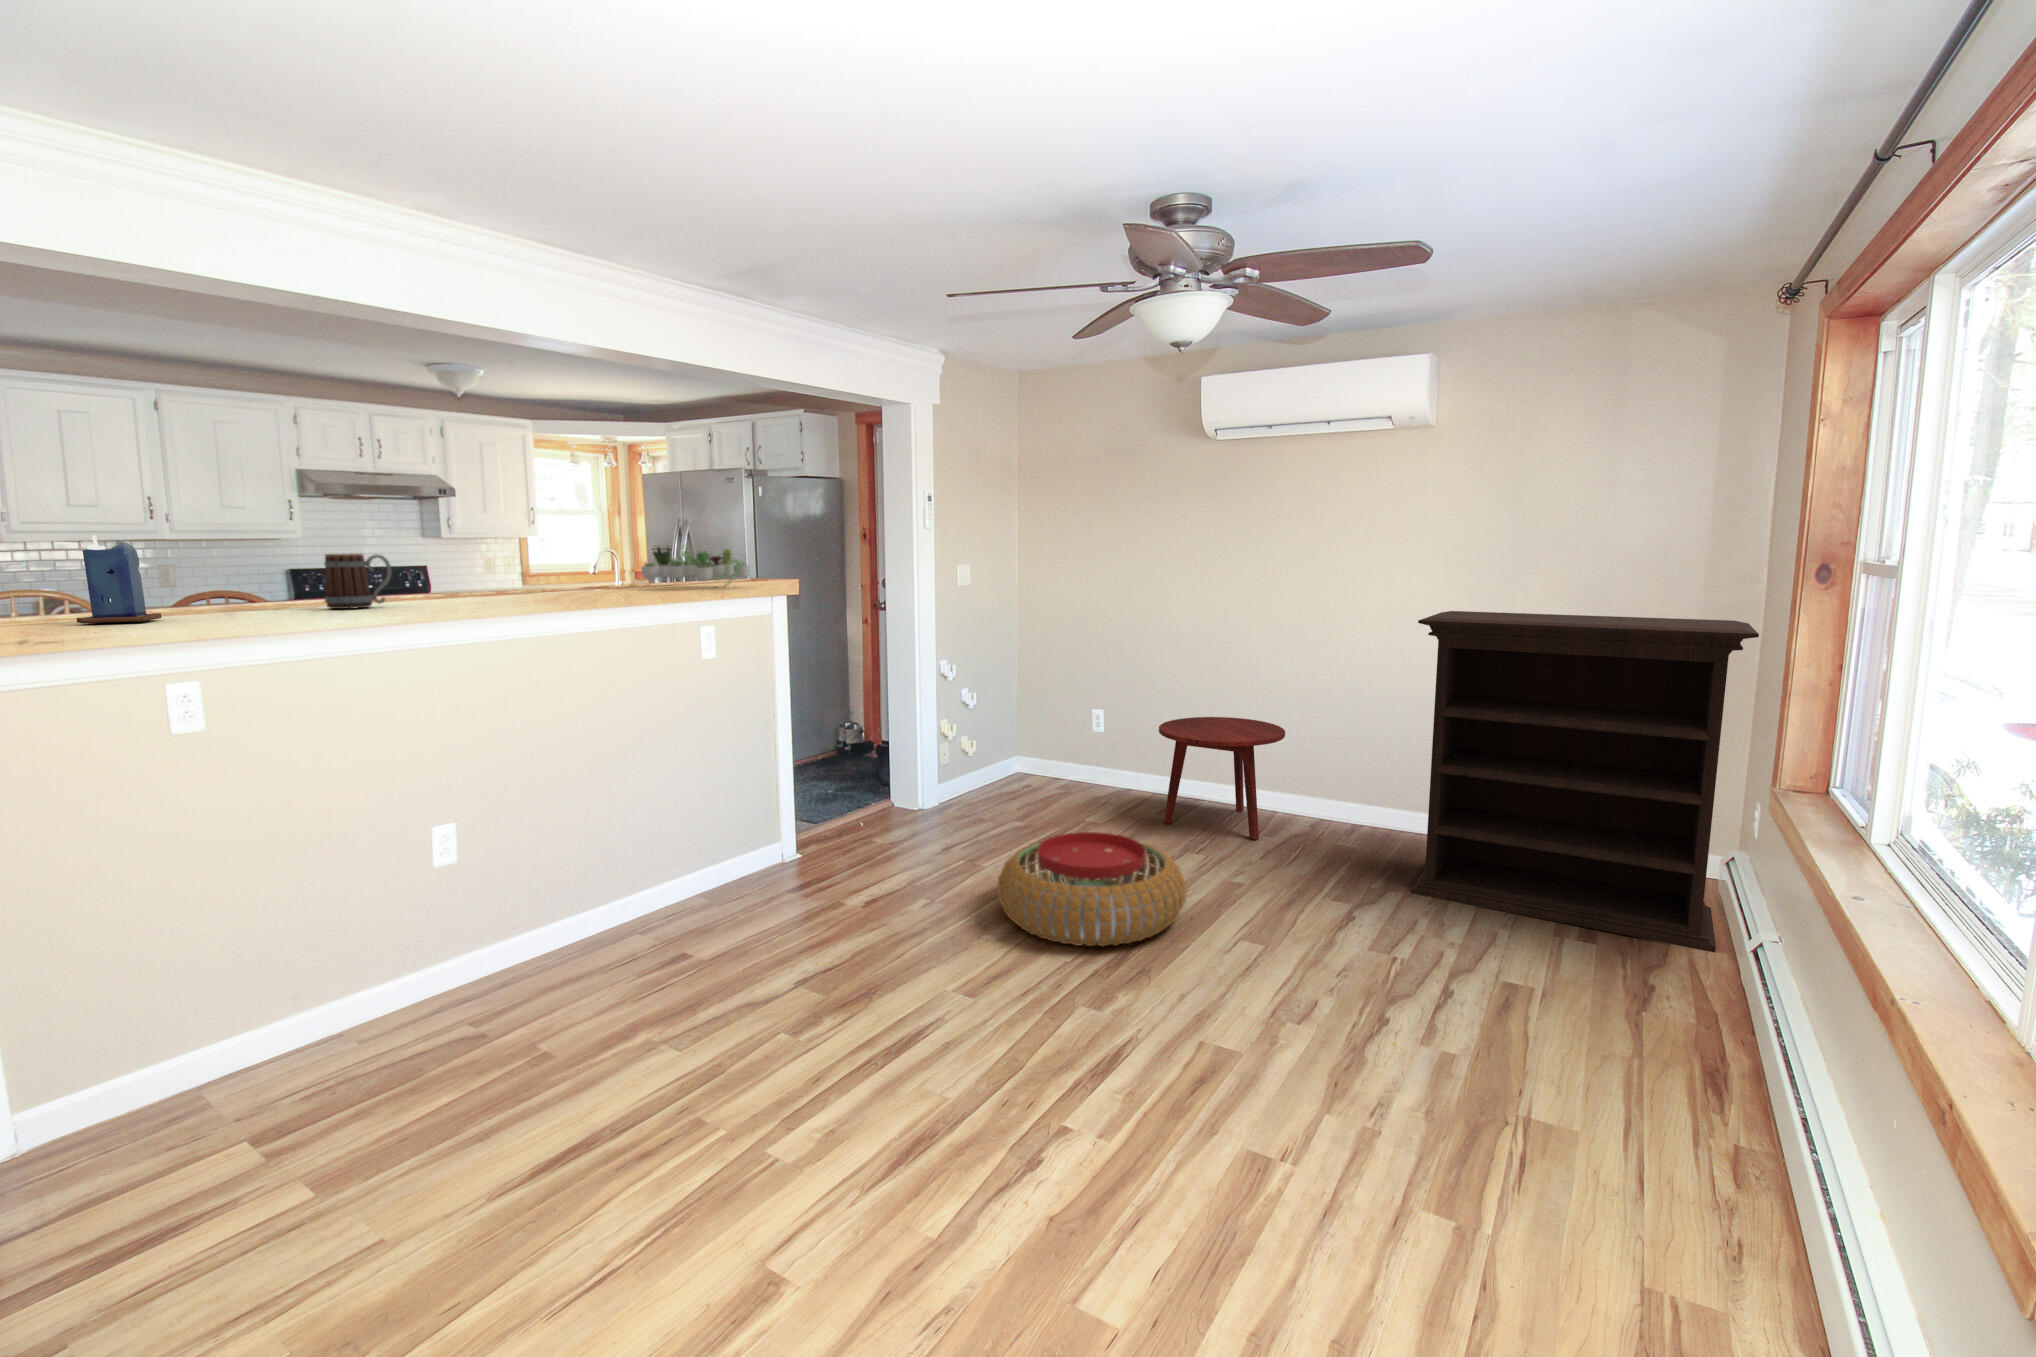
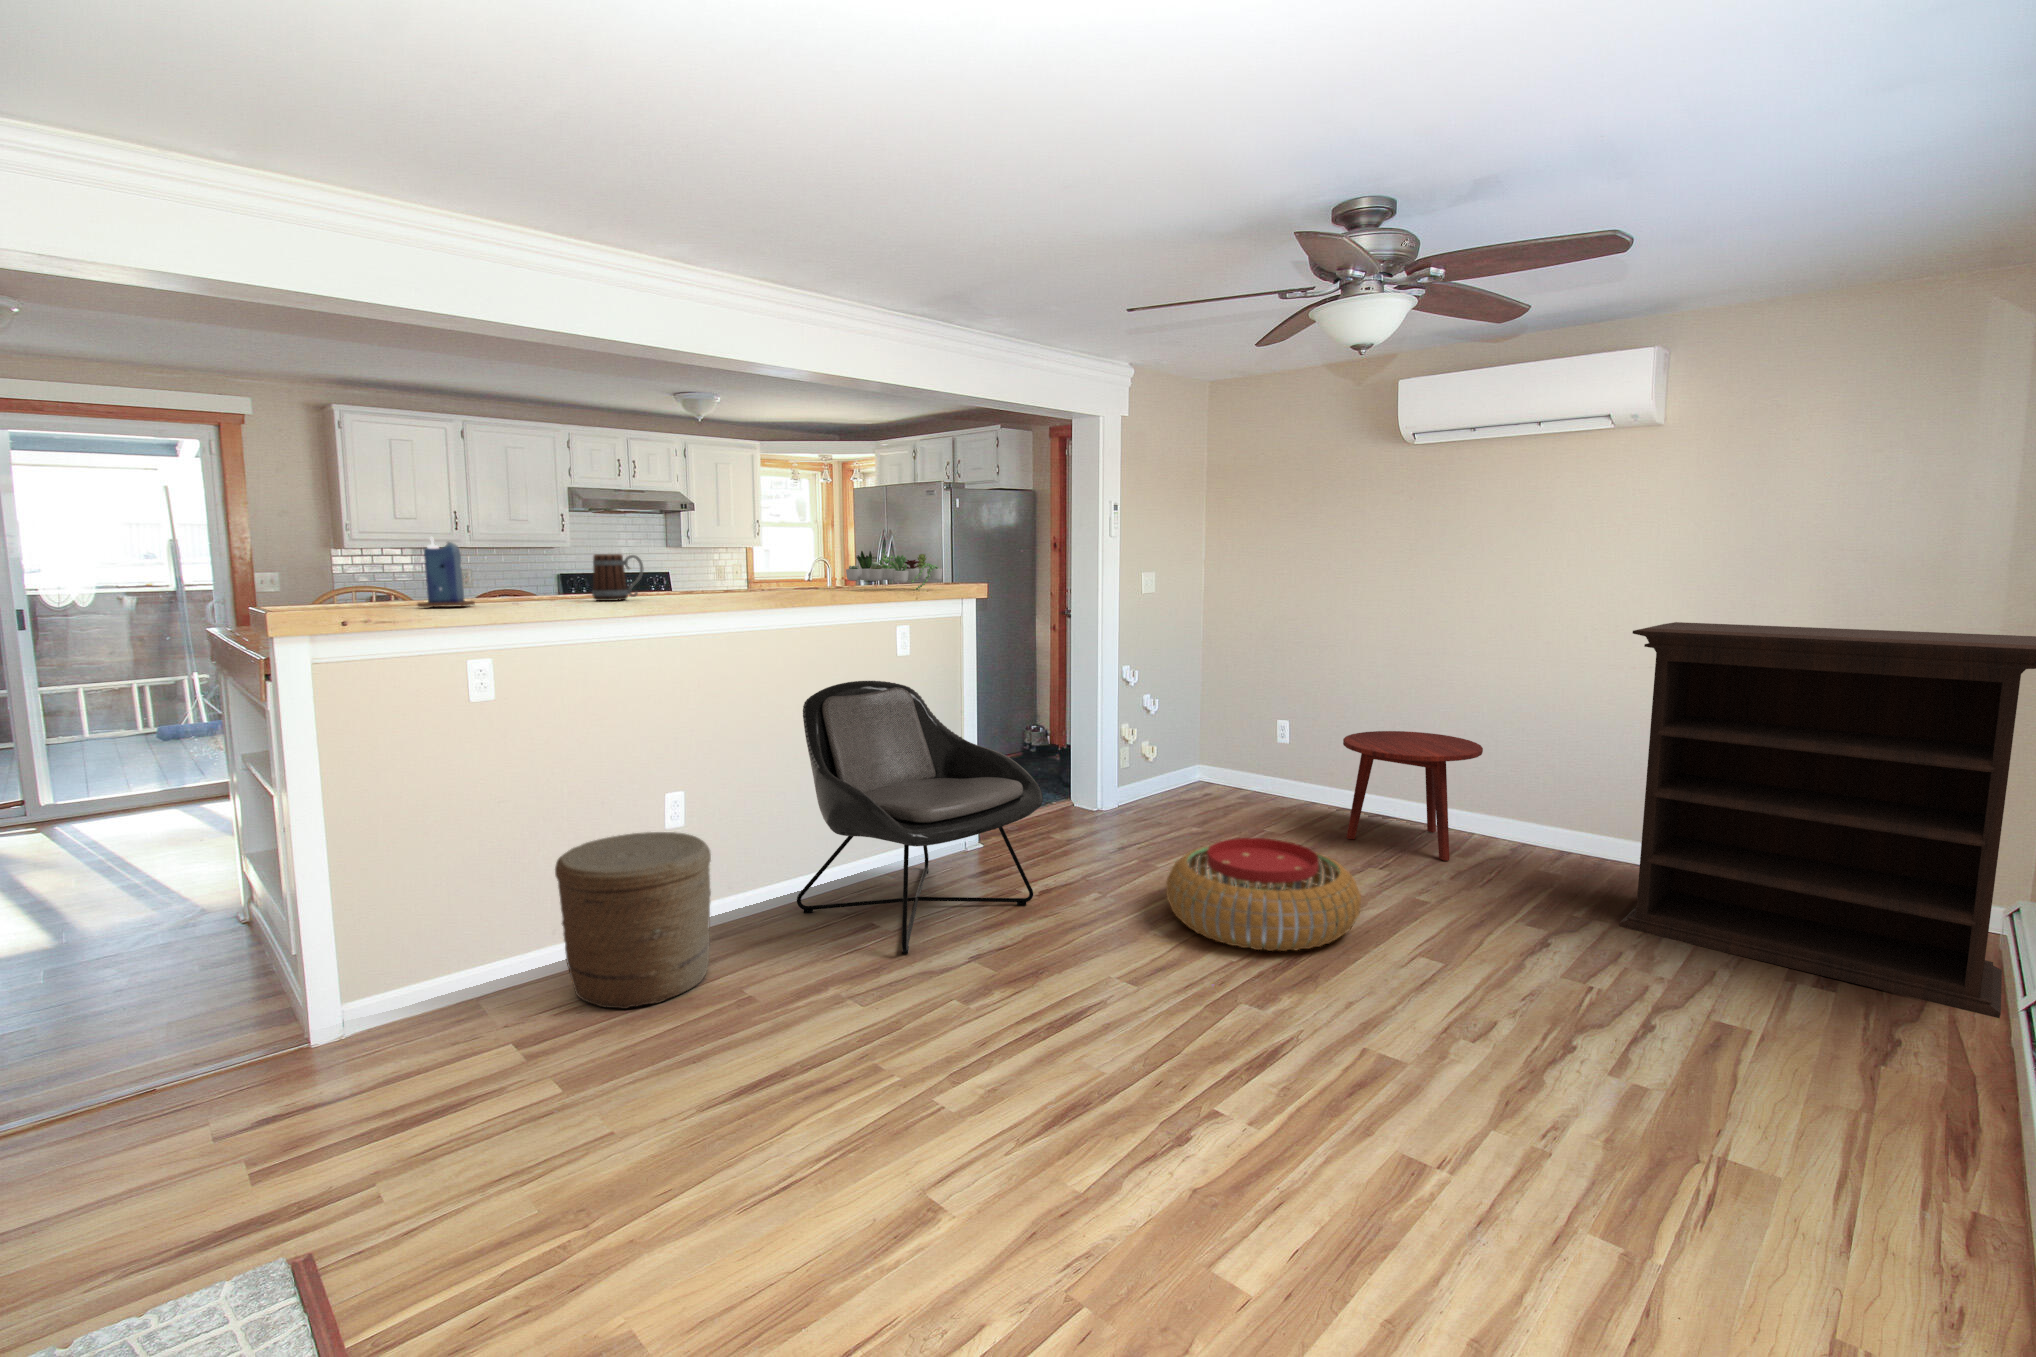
lounge chair: none [596,688,868,985] -> present [797,681,1043,954]
woven basket: none [288,873,492,1087] -> present [555,832,711,1009]

